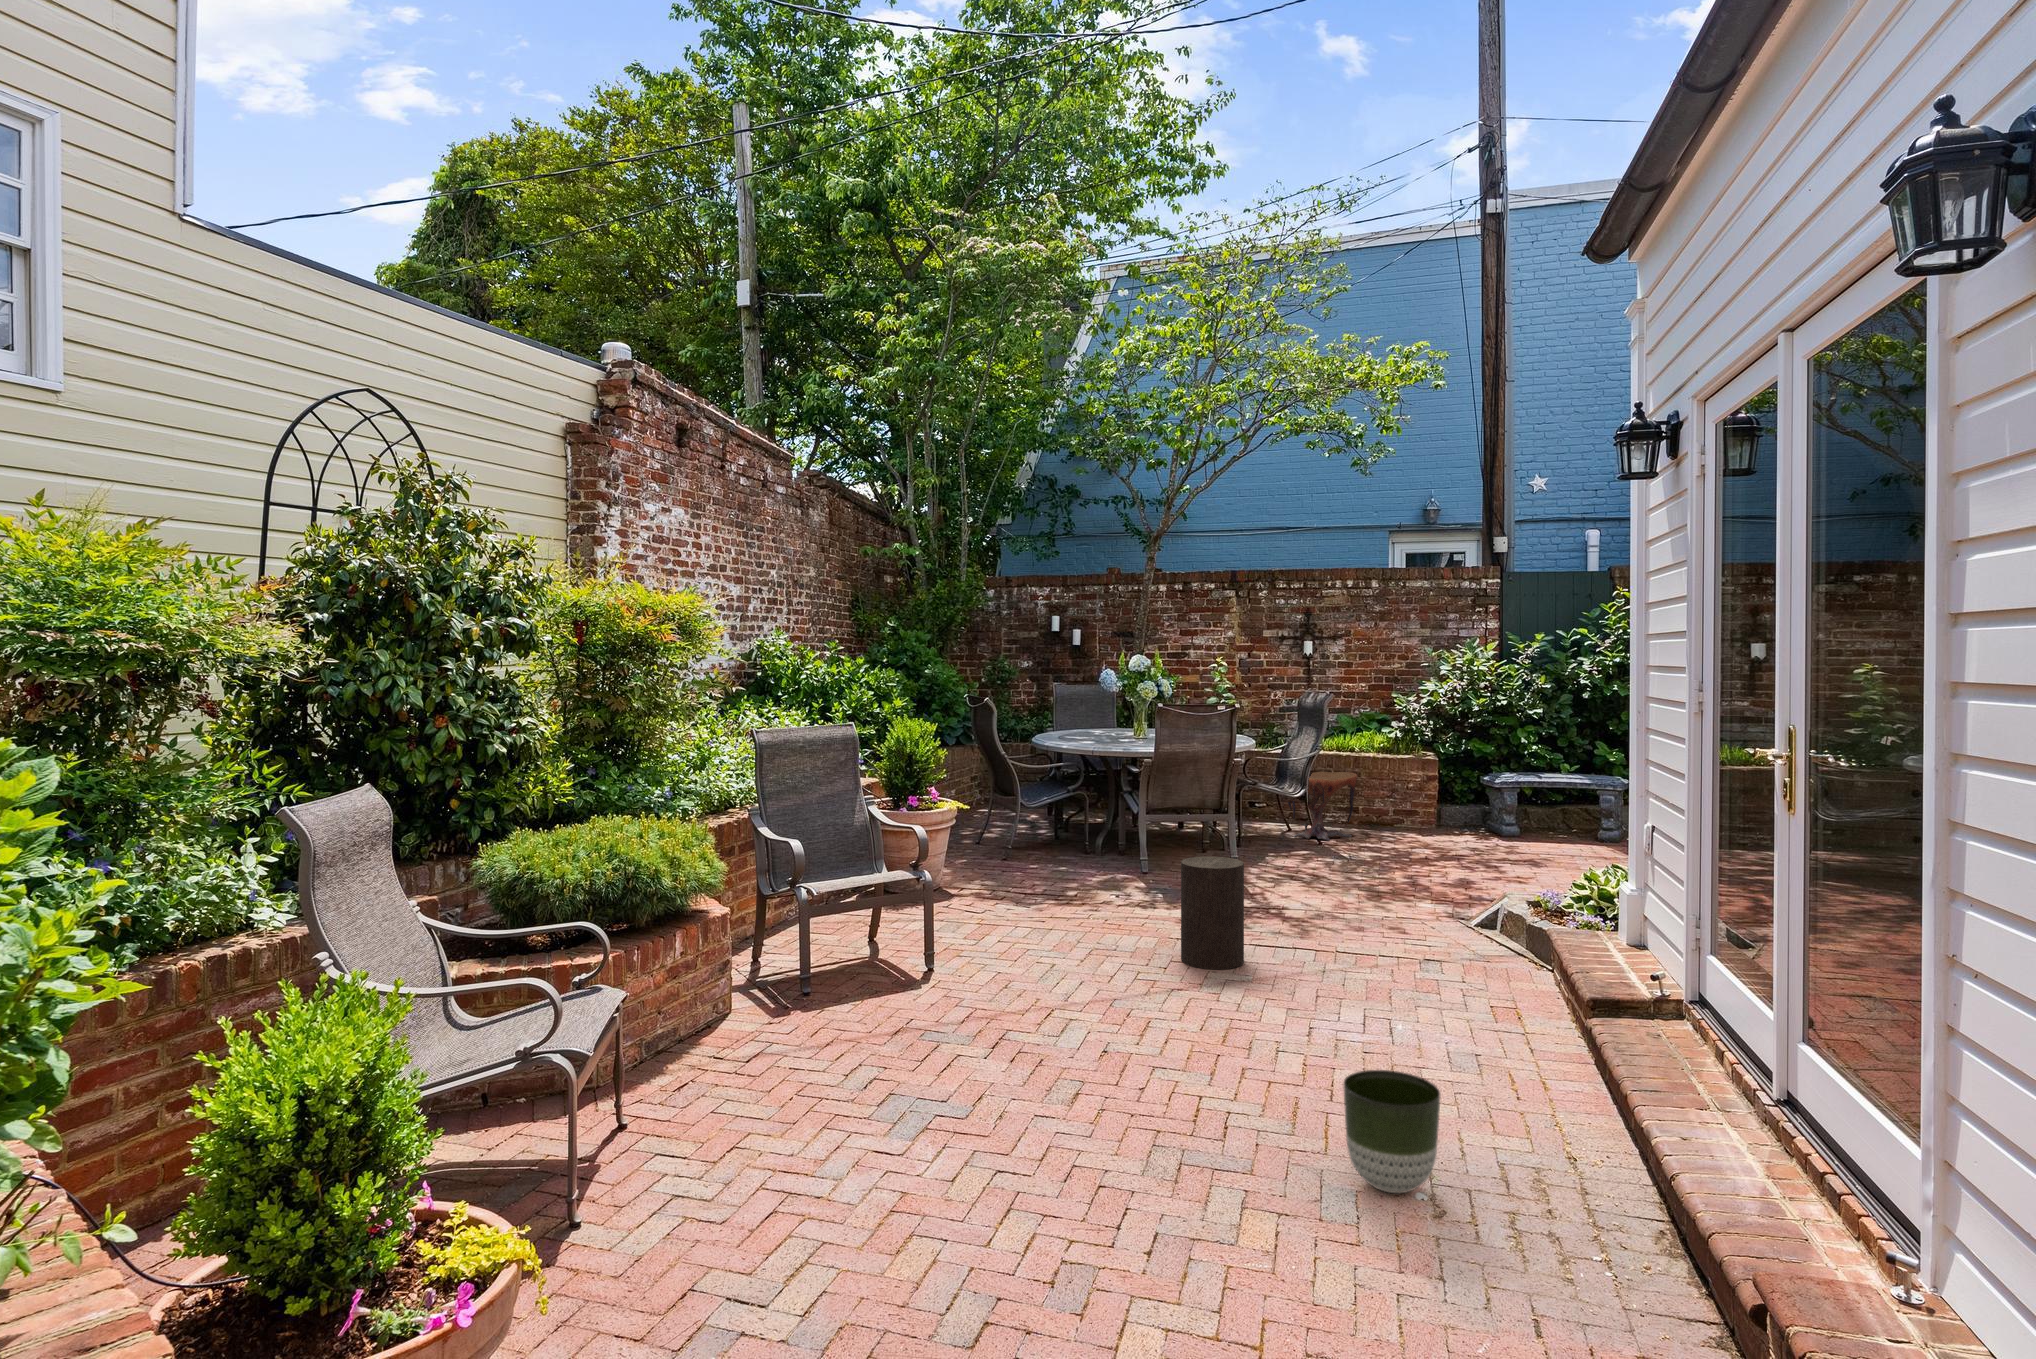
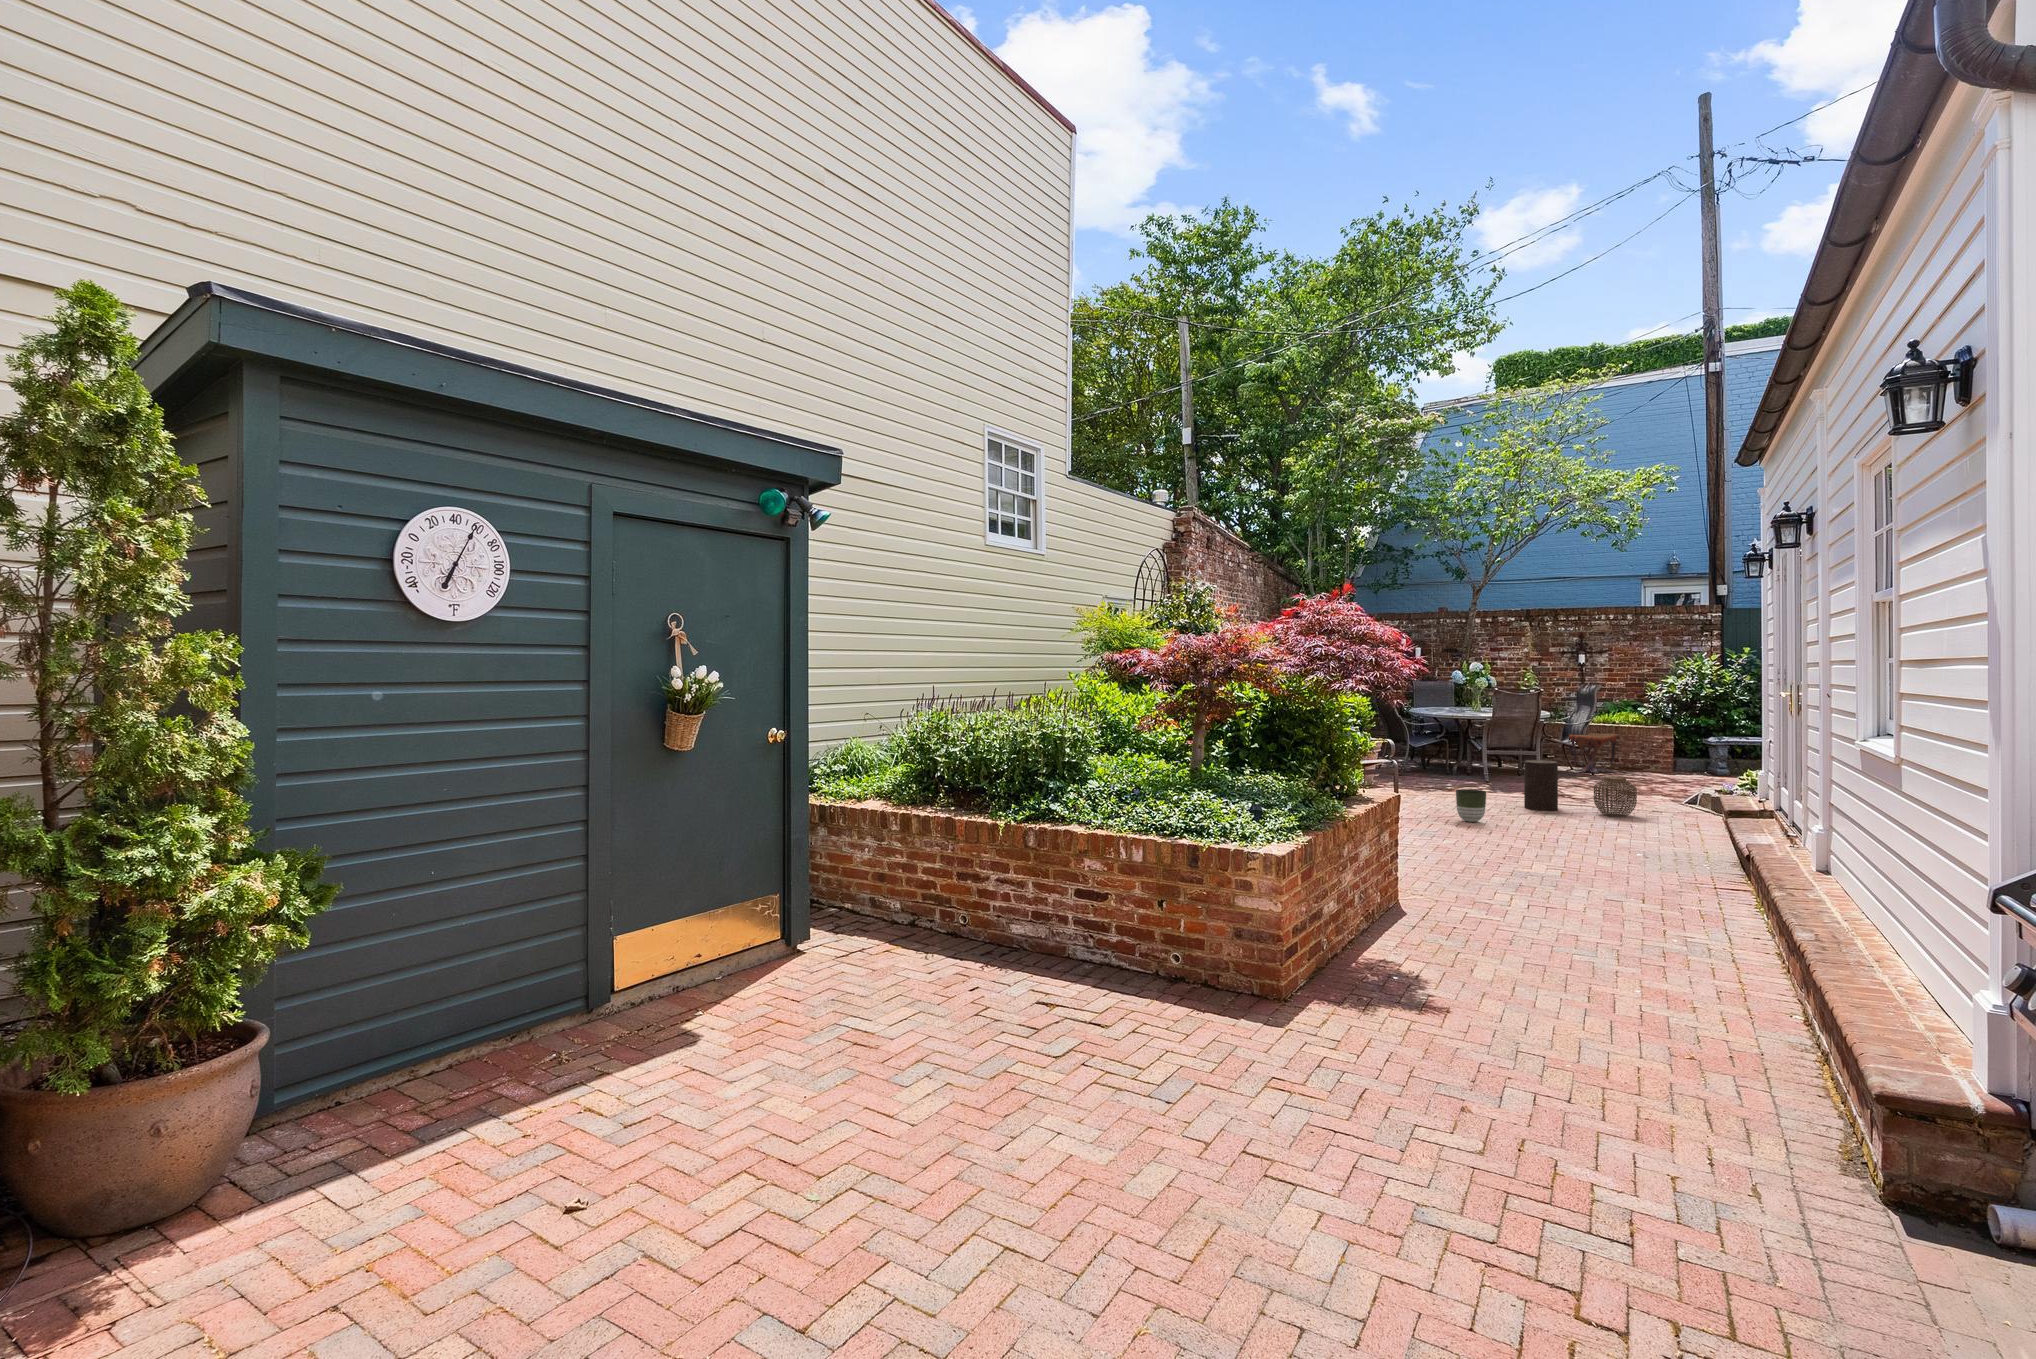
woven basket: none [1310,895,1392,986] -> present [1594,776,1637,817]
planter: present [1344,1070,1440,1193] -> present [1456,789,1486,822]

